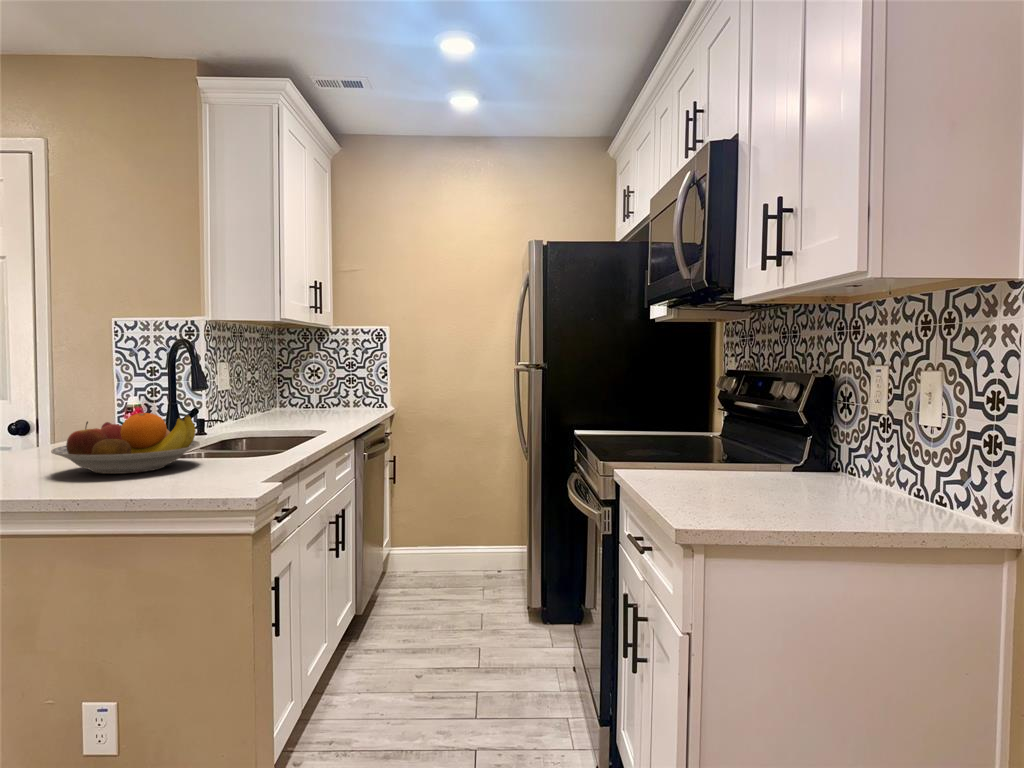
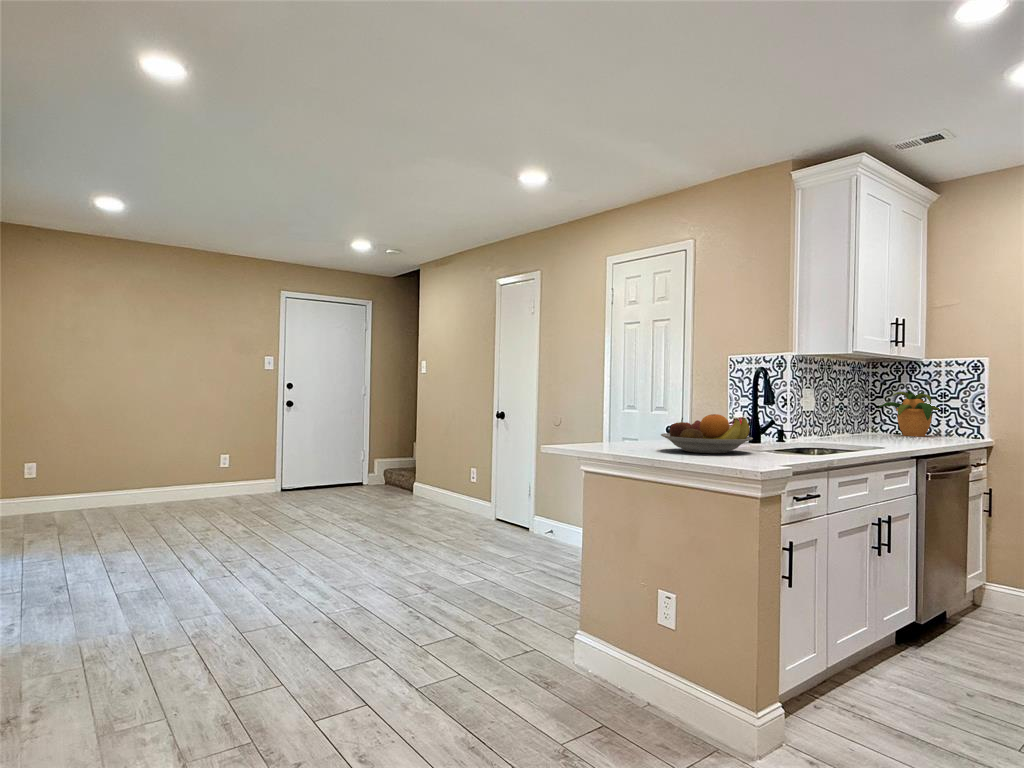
potted plant: none [285,357,352,410] -> present [879,389,940,436]

